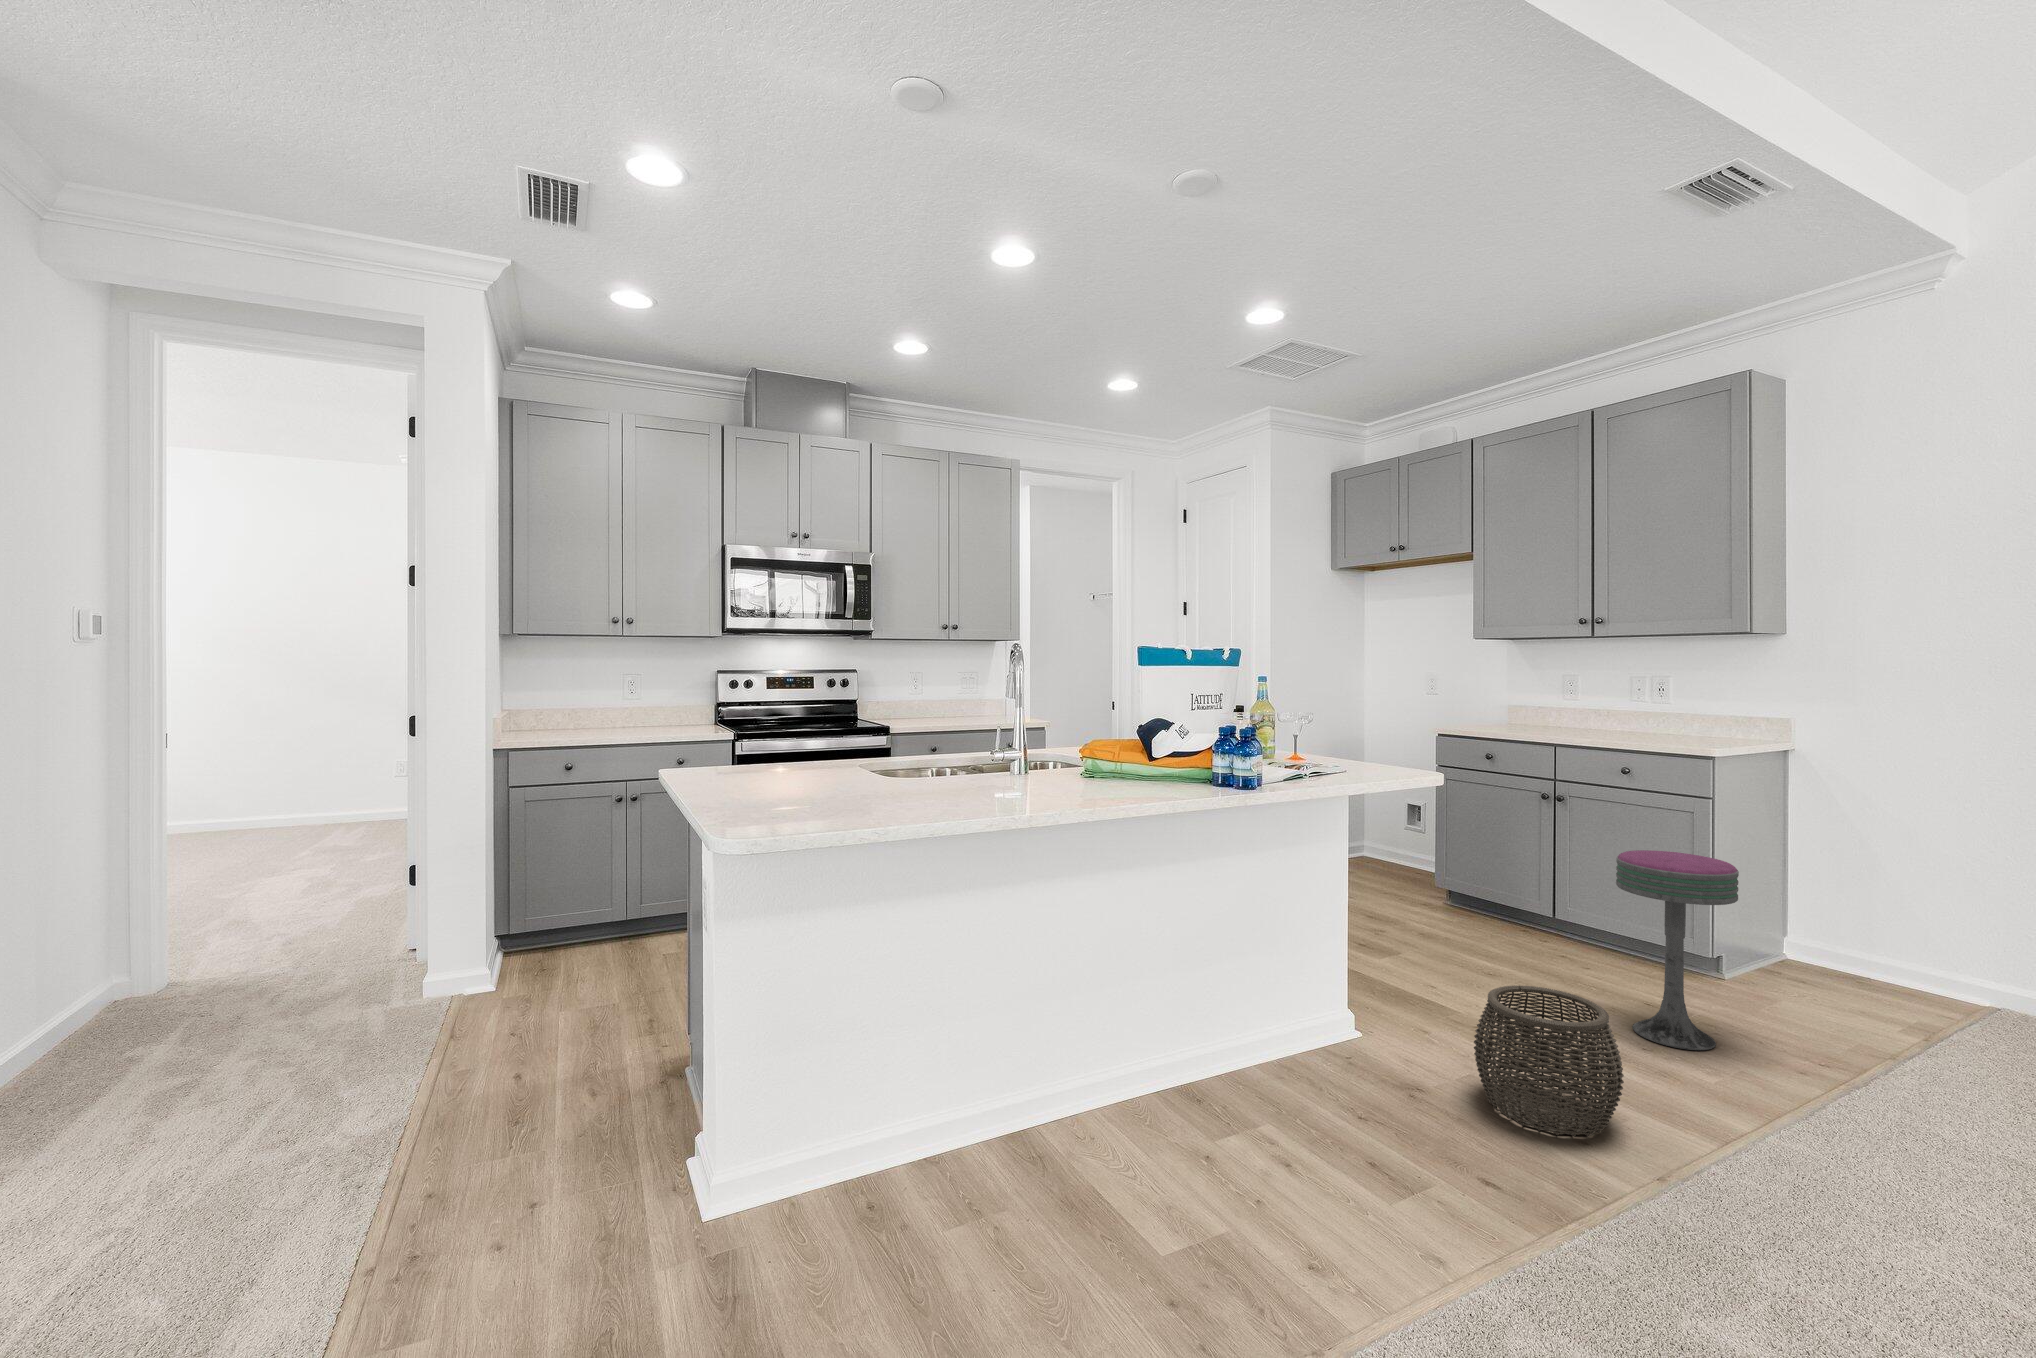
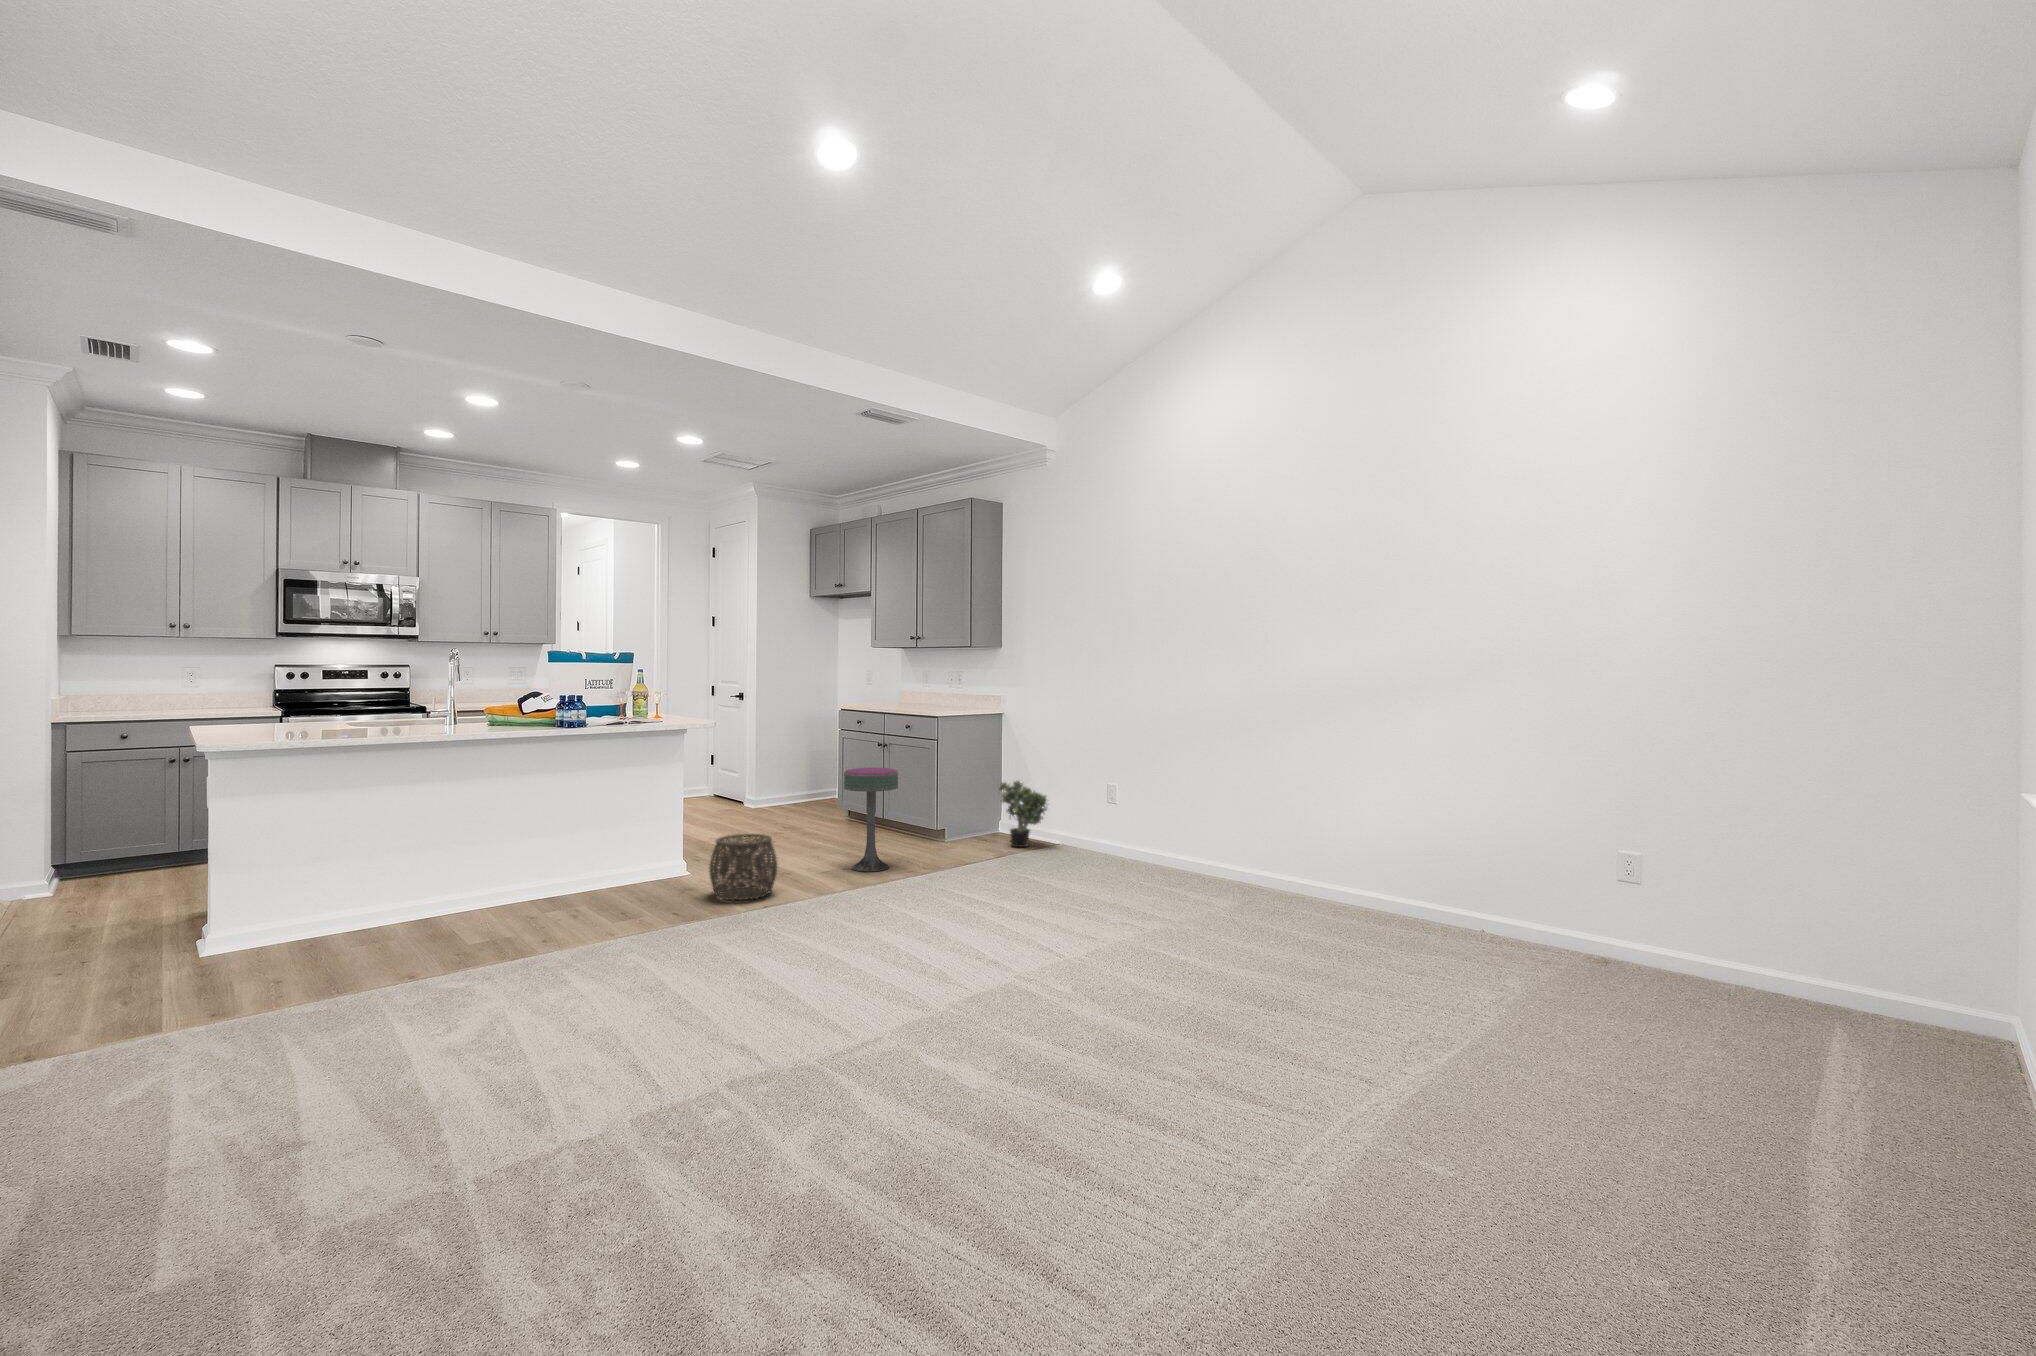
potted plant: none [1808,869,1949,995] -> present [999,781,1047,847]

